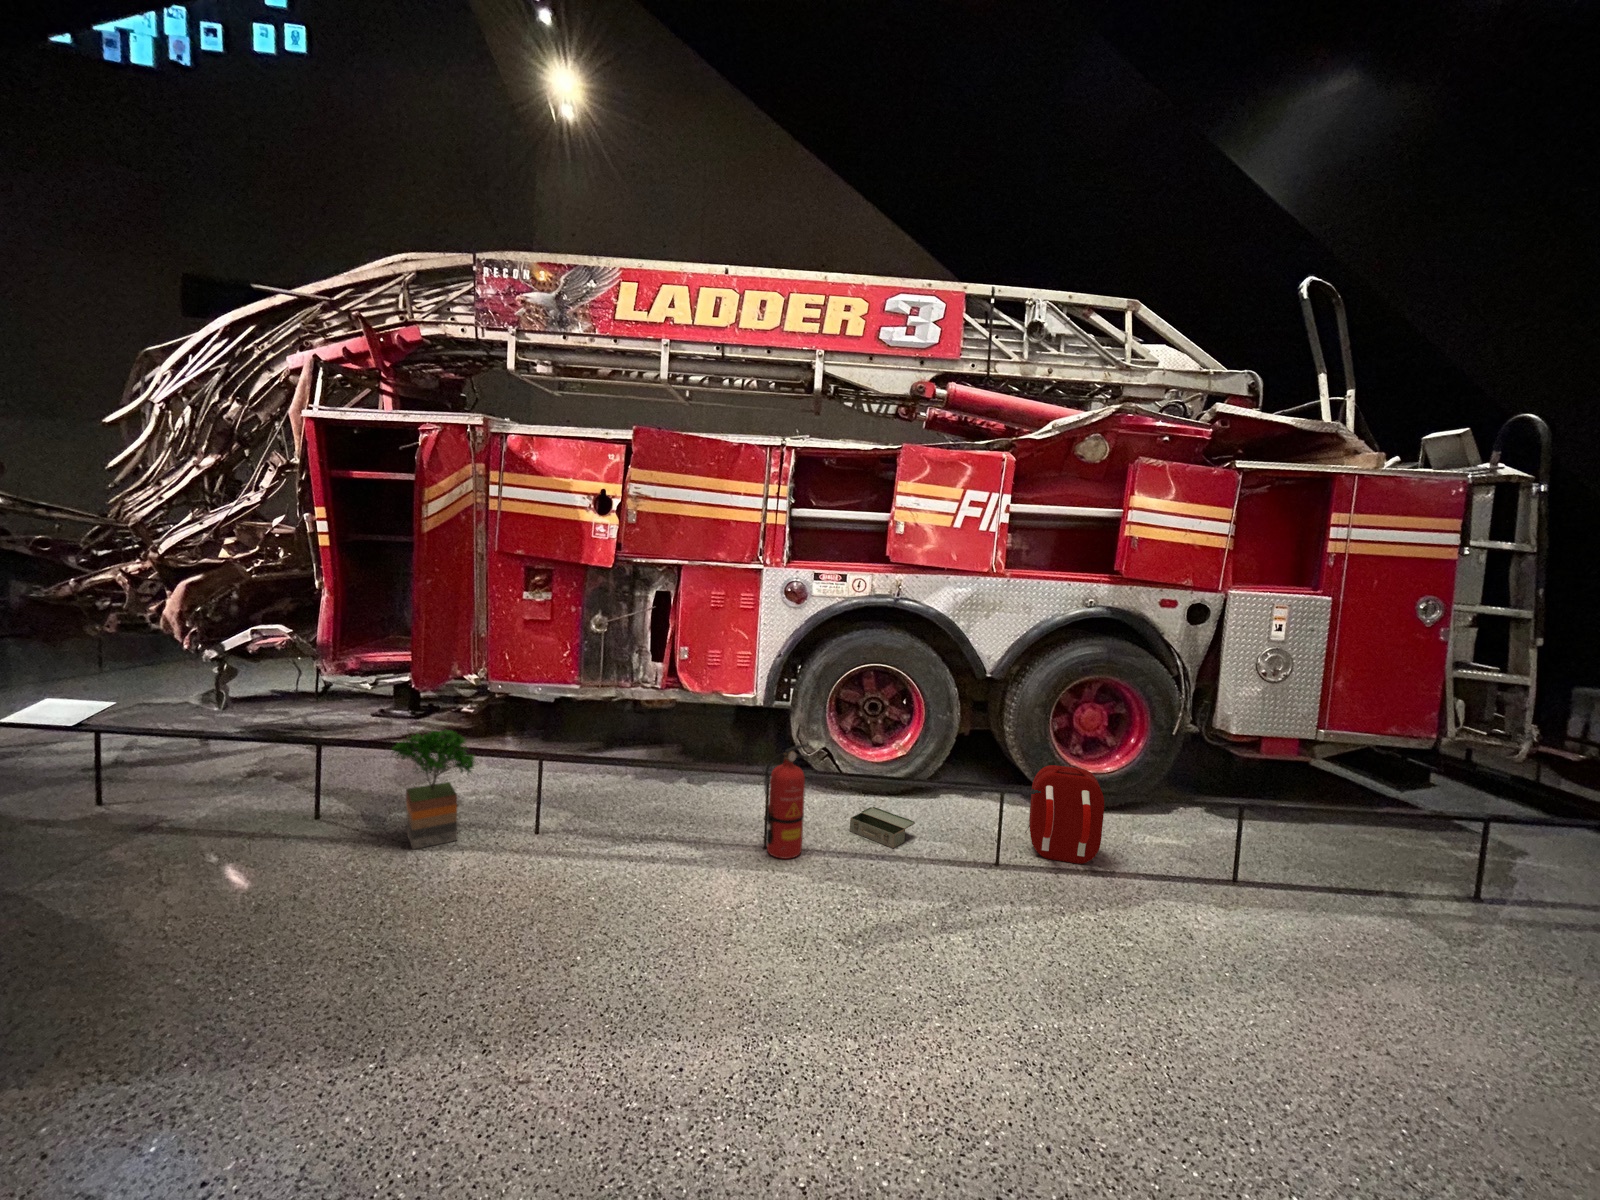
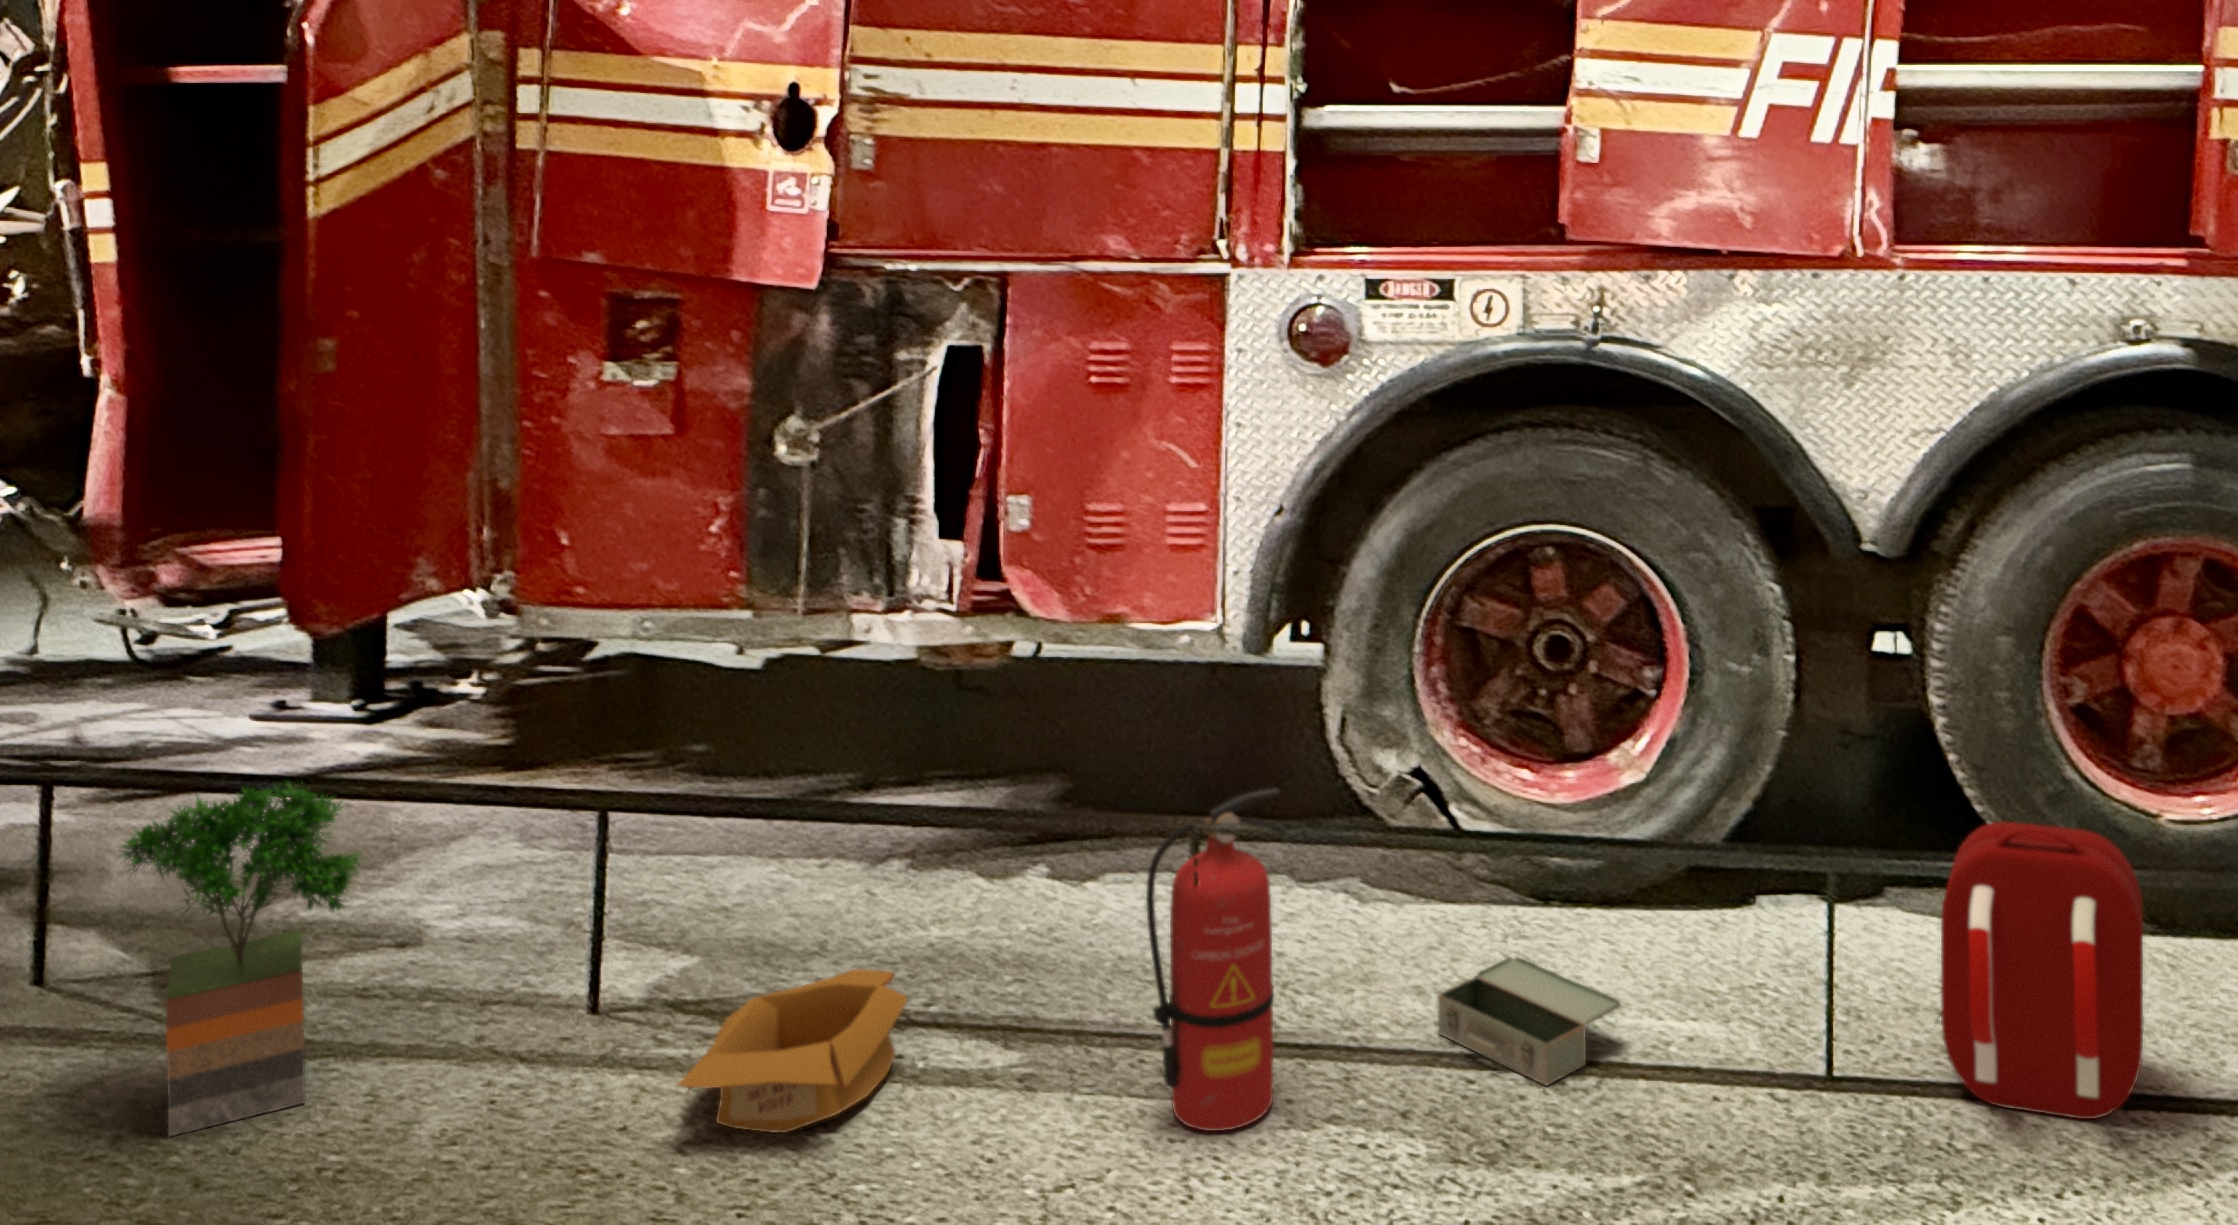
cardboard box: none [598,802,669,855] -> present [677,969,907,1133]

